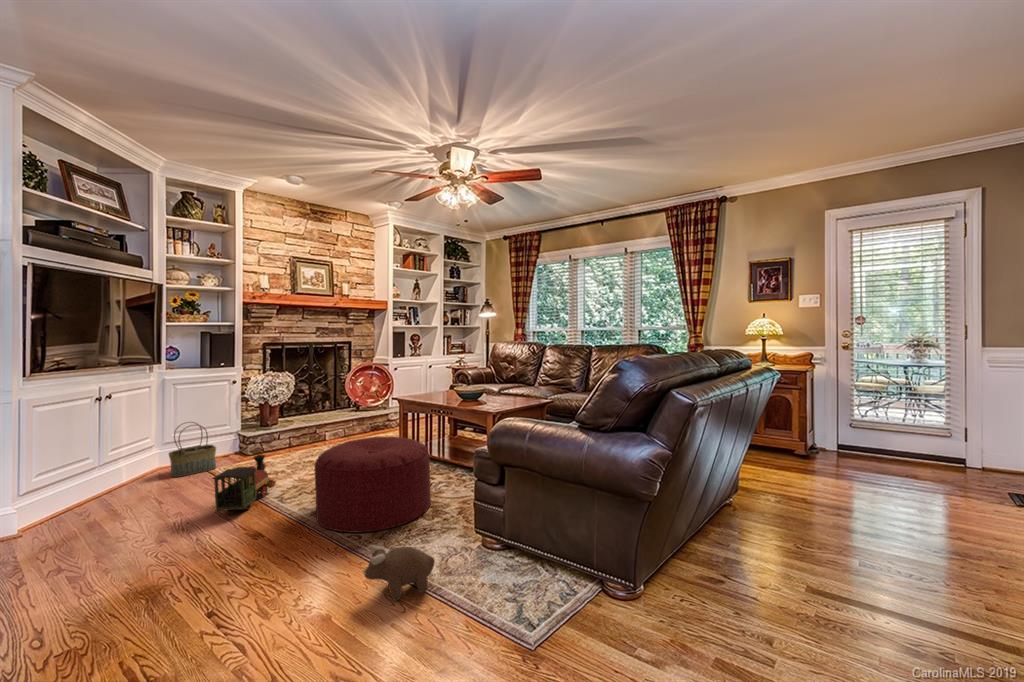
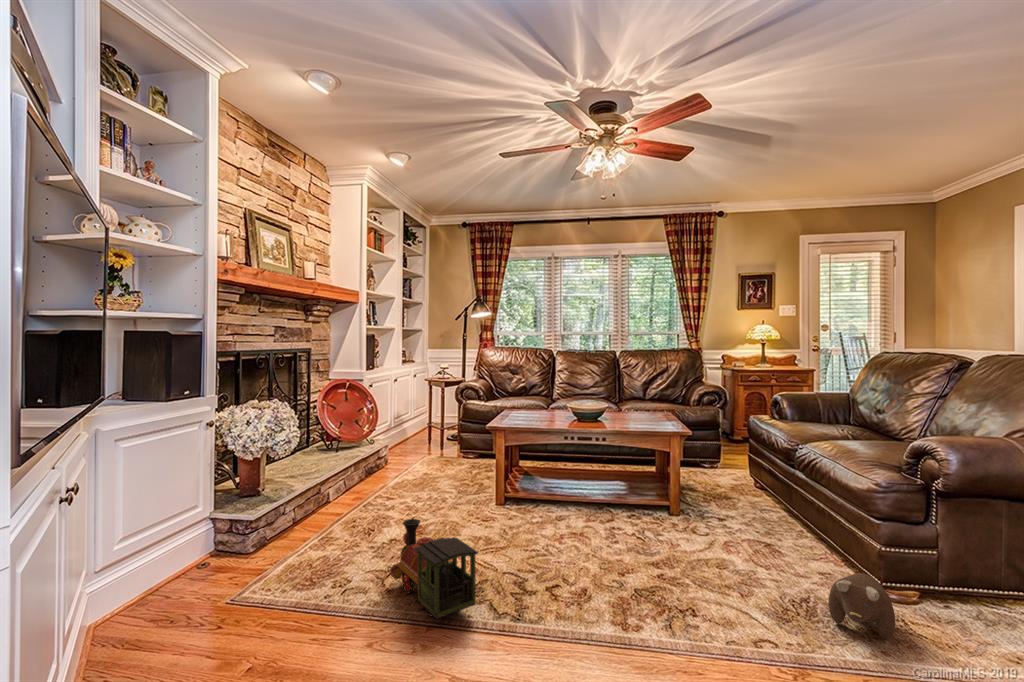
basket: present [169,422,216,477] -> none [150,489,229,598]
ottoman: present [315,437,431,532] -> none [542,463,693,595]

